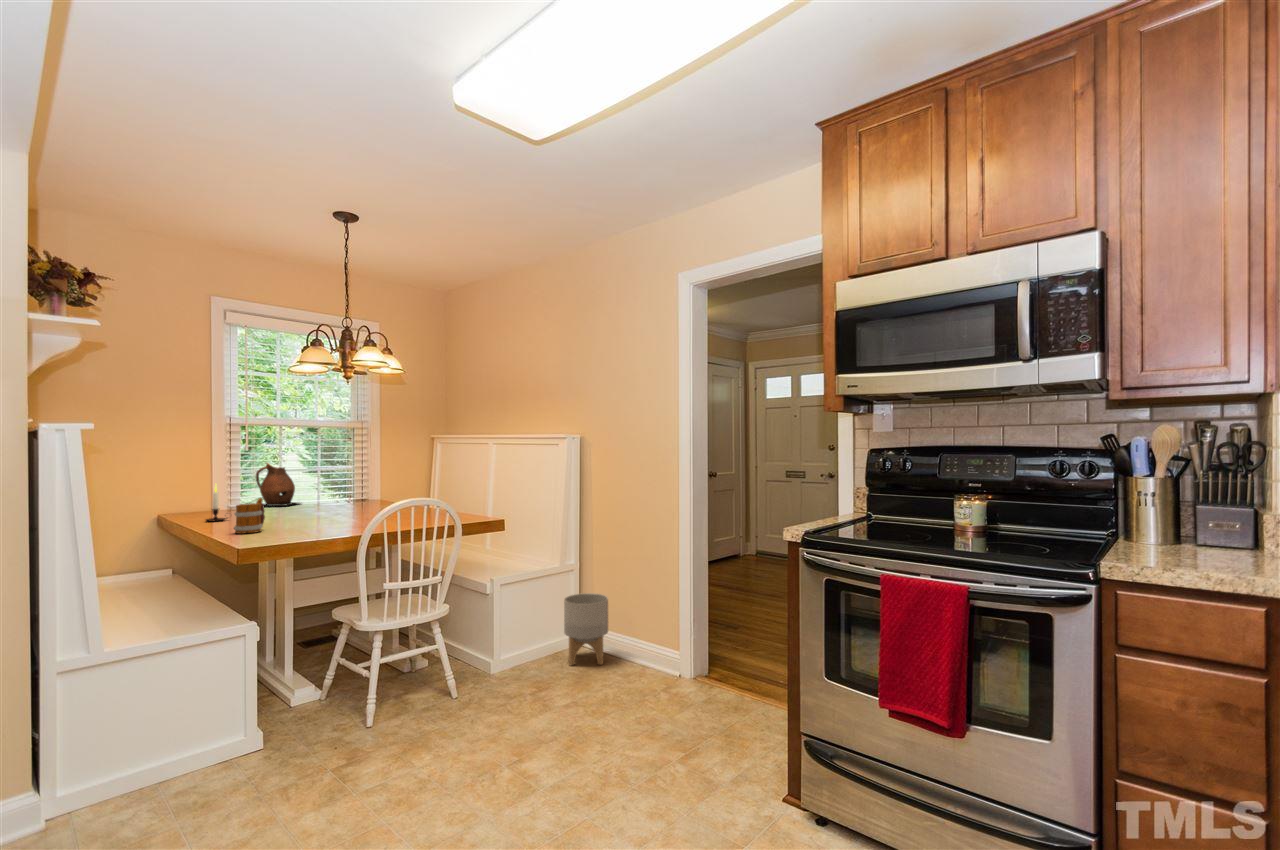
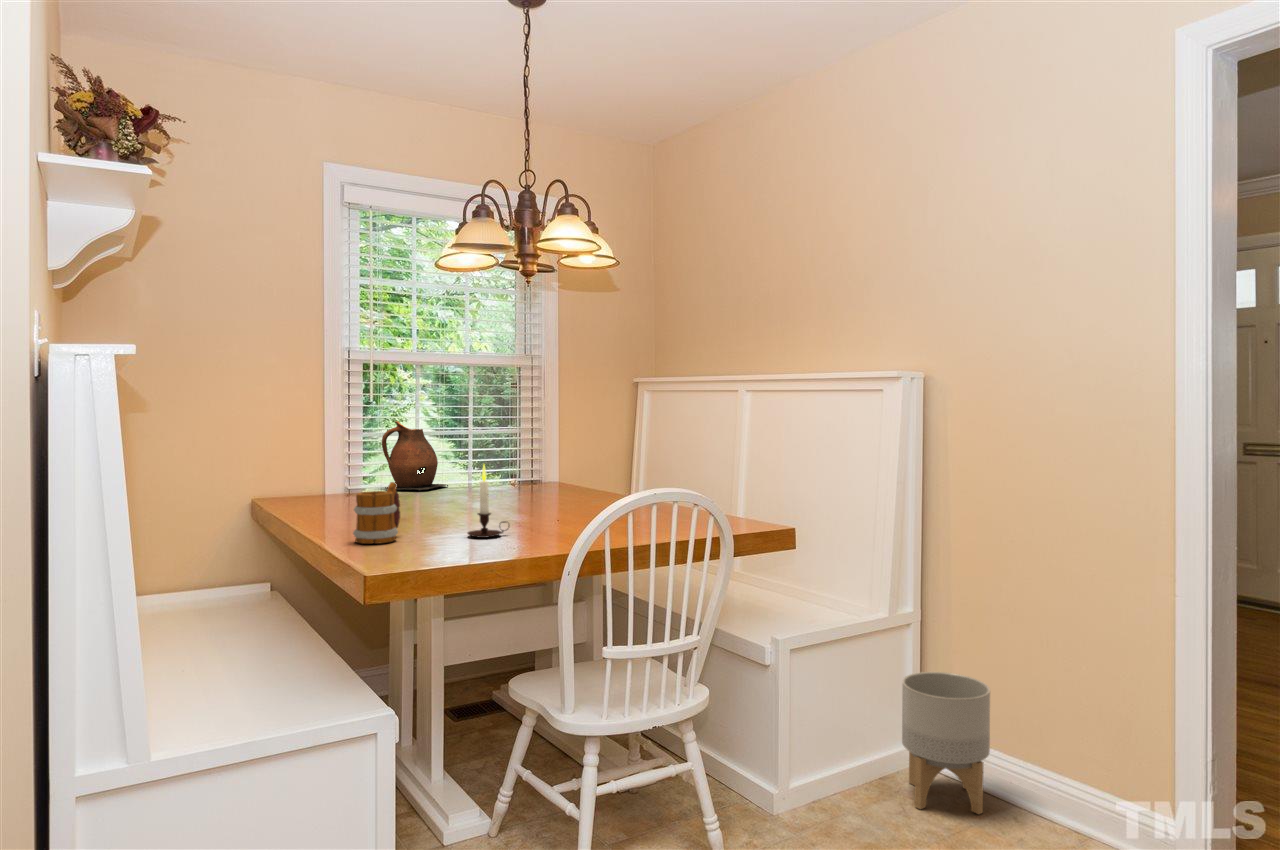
candle: present [206,485,227,522] -> present [468,465,509,538]

